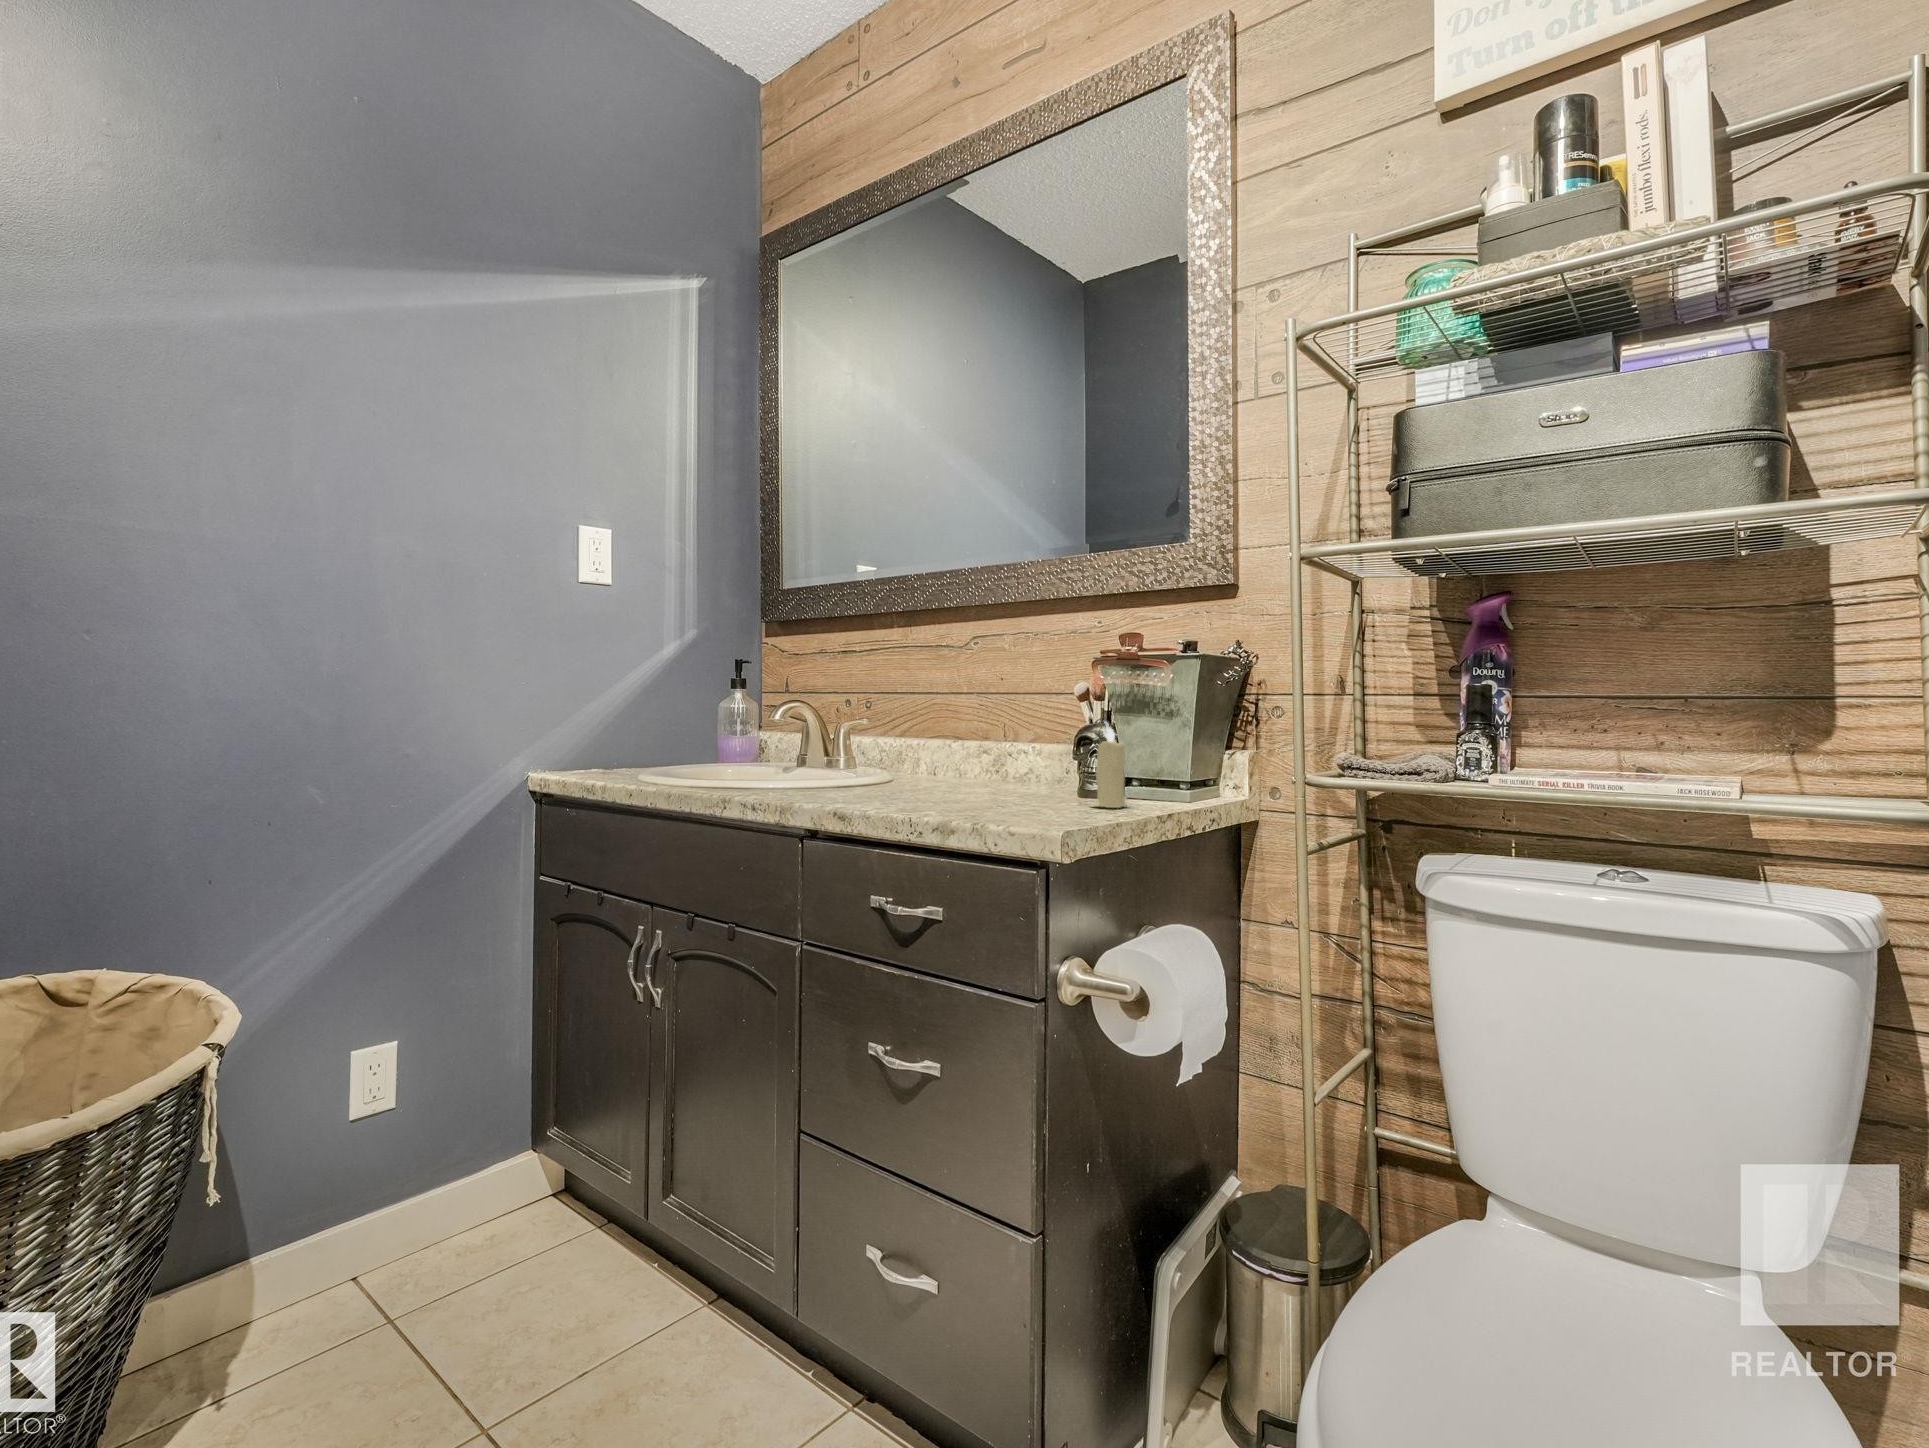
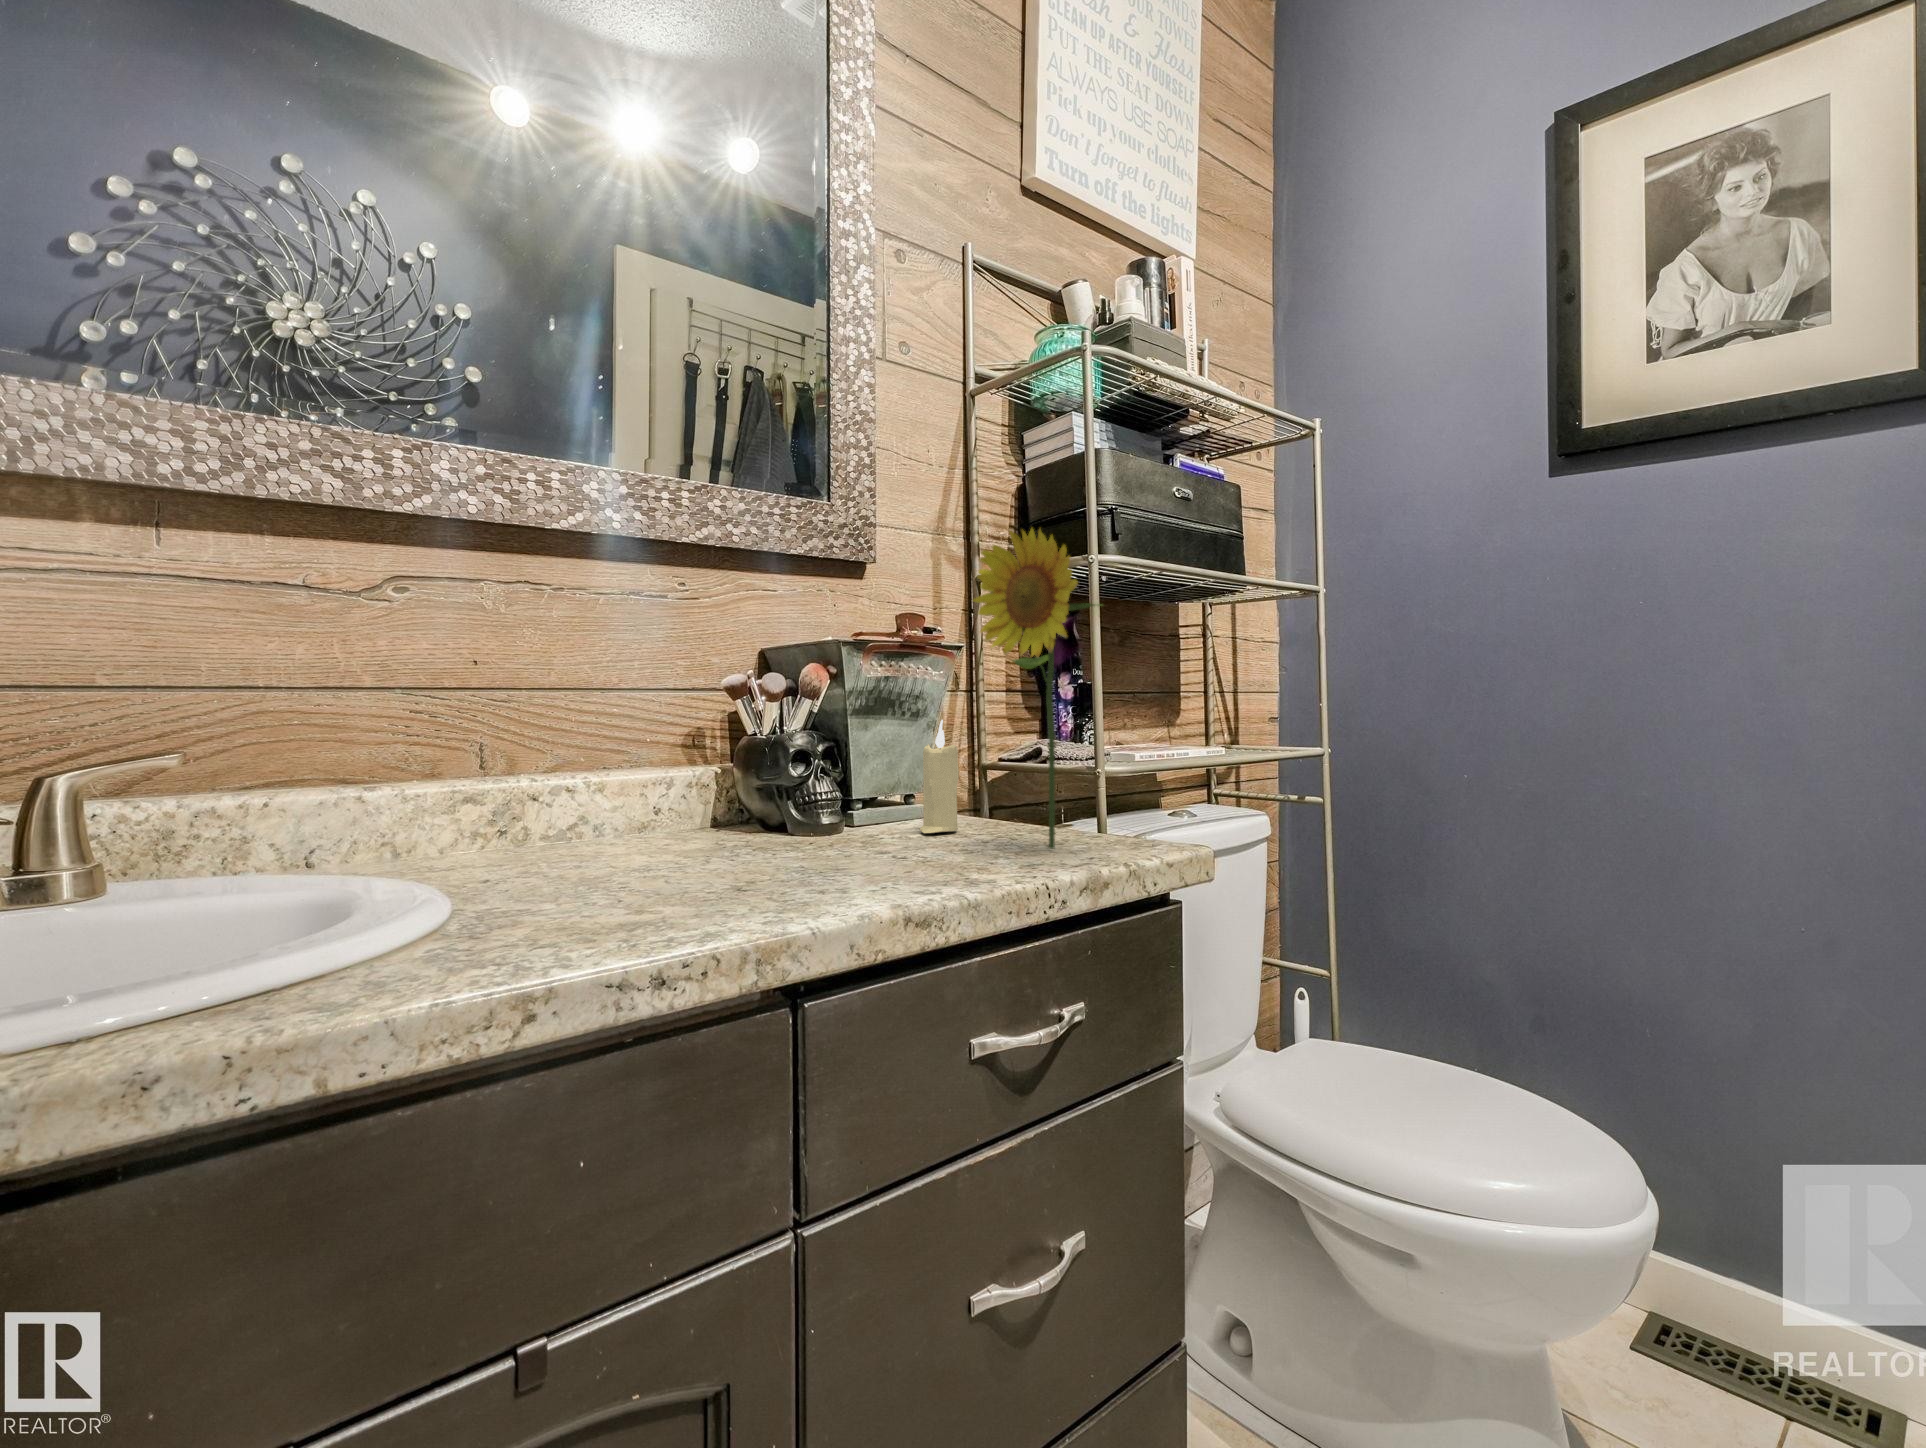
flower: none [982,584,1067,819] -> present [973,528,1101,849]

